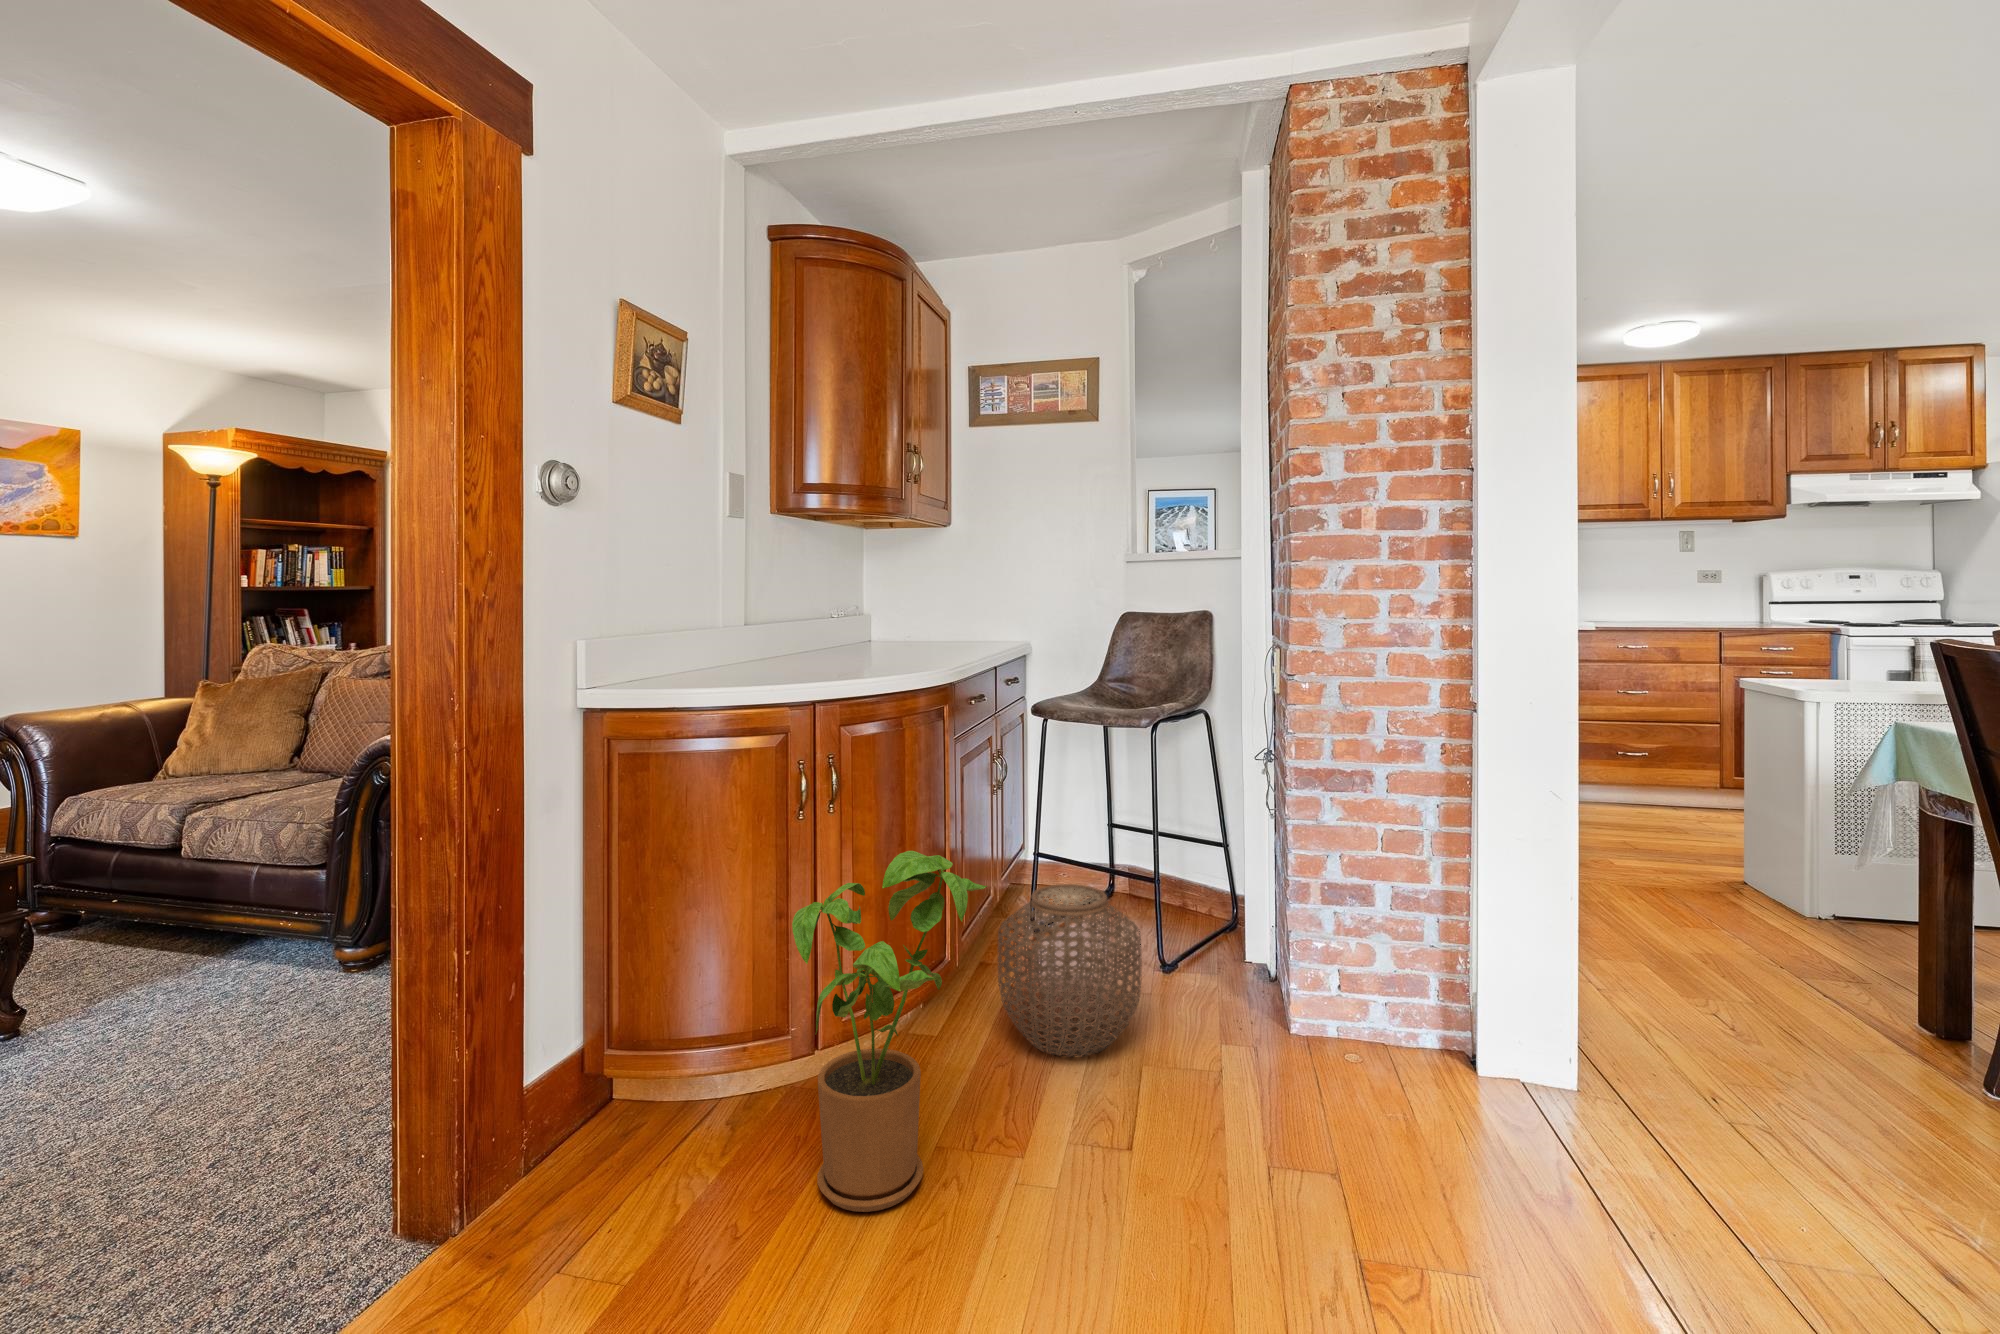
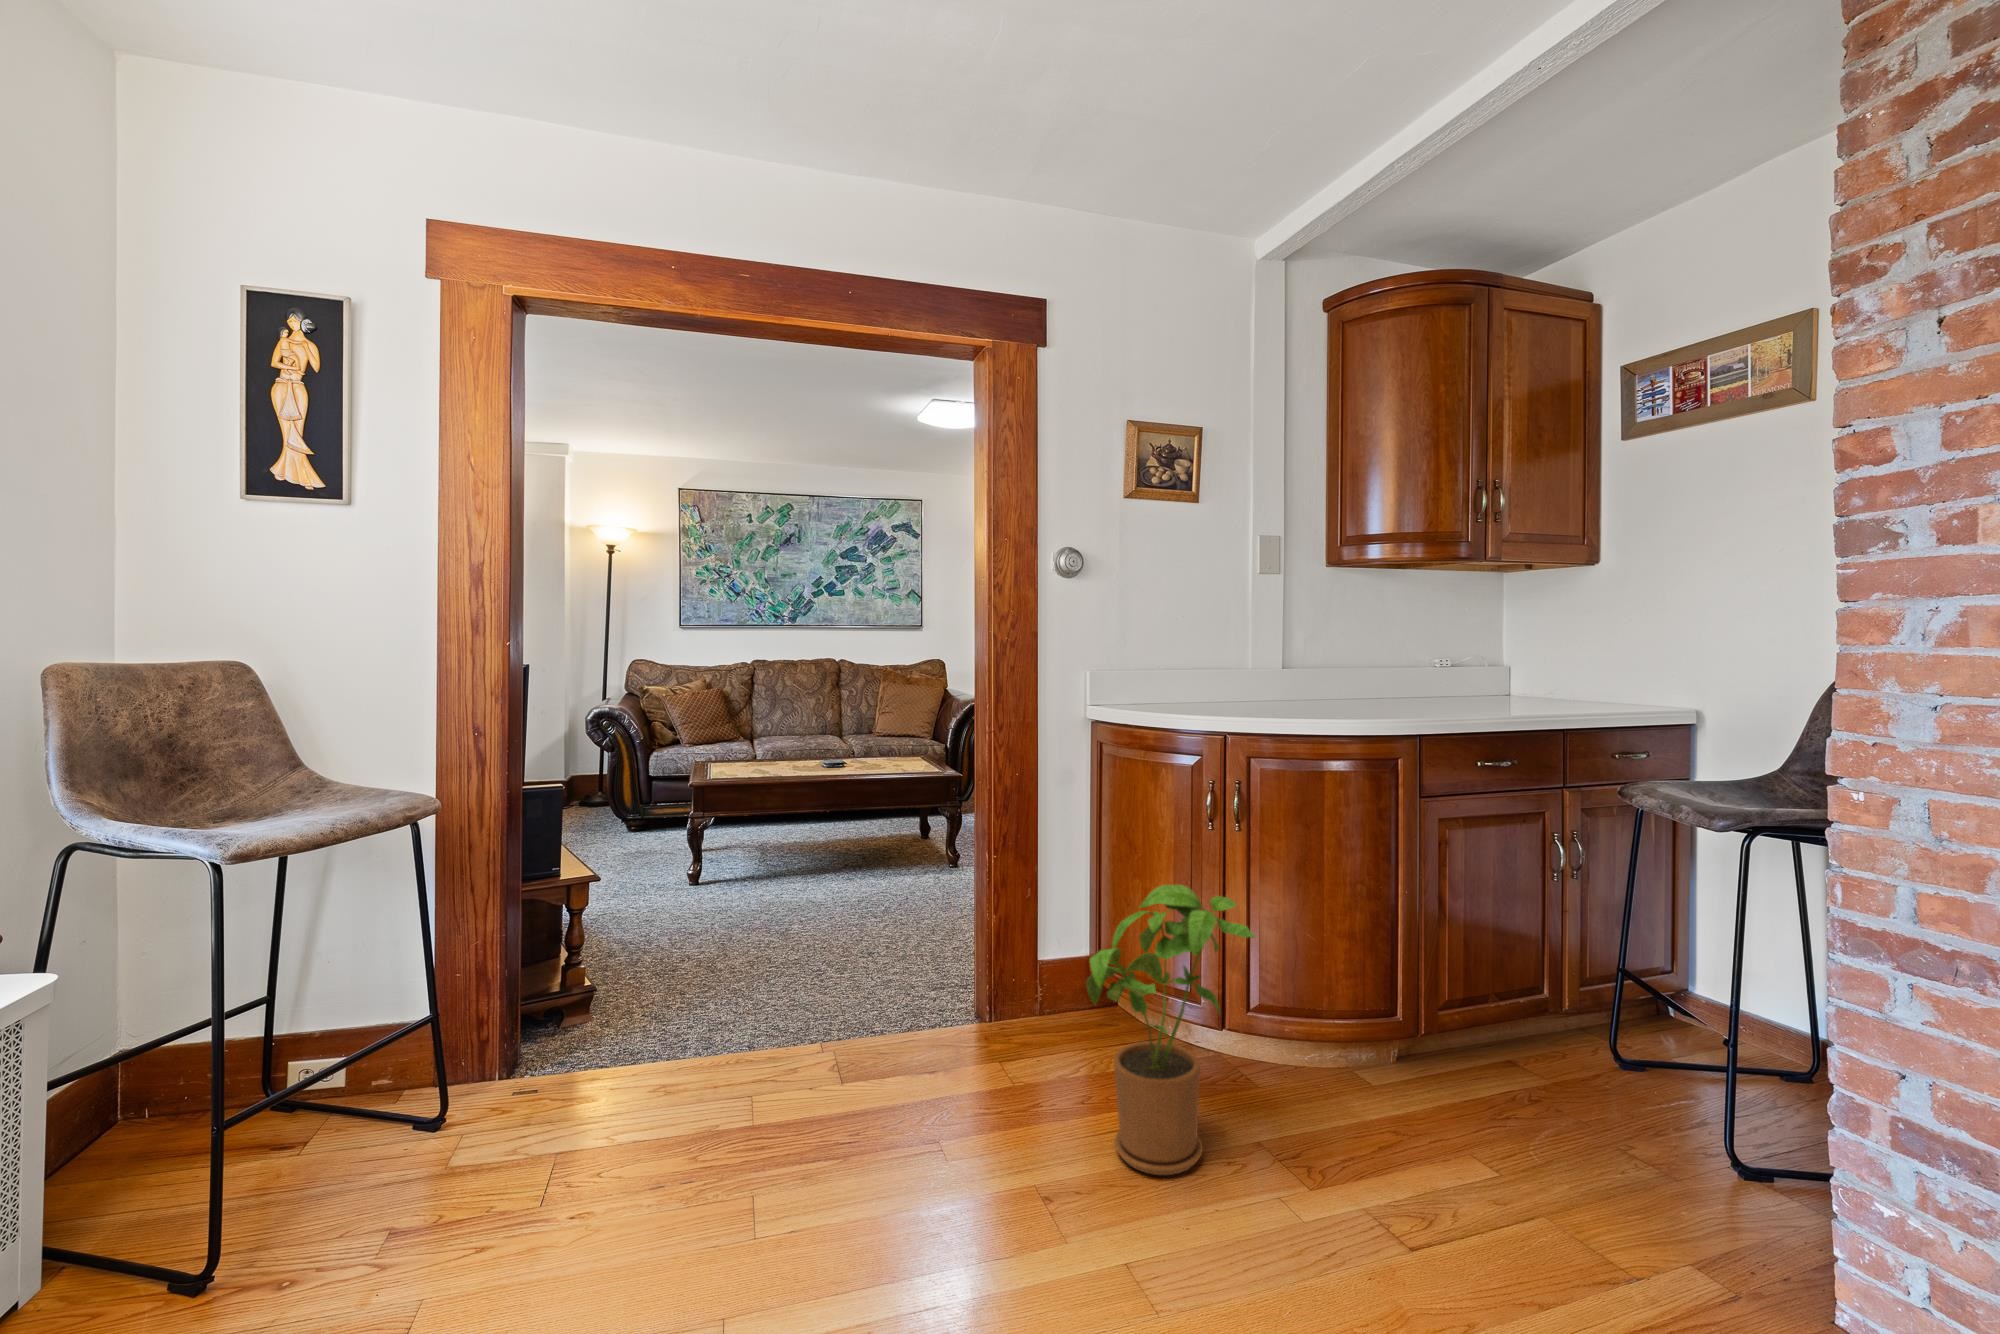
woven basket: present [998,884,1142,1057] -> none [1391,978,1578,1187]

